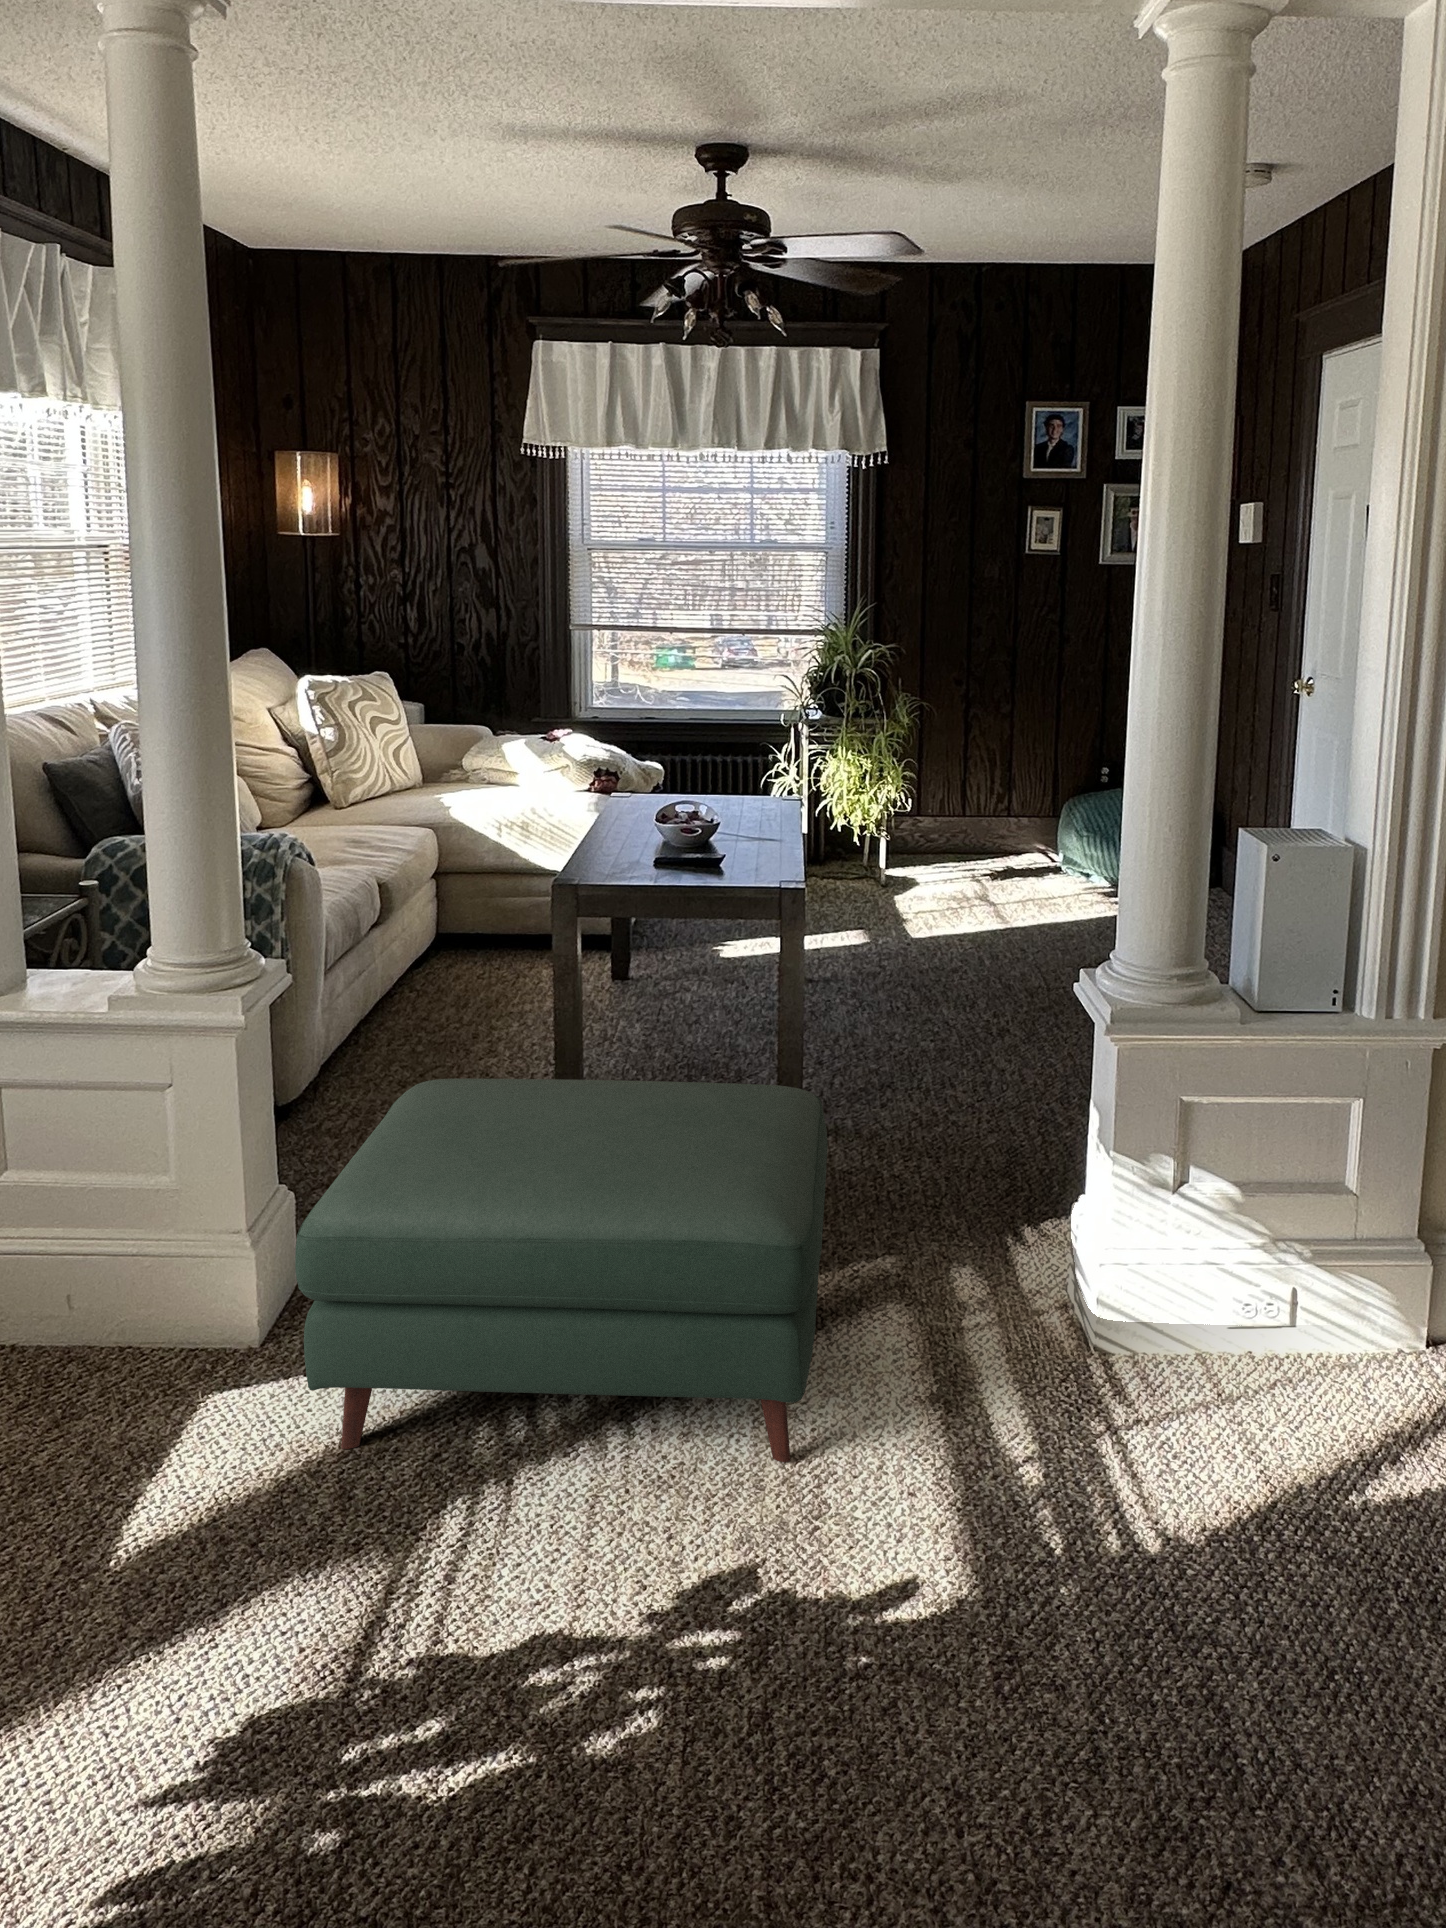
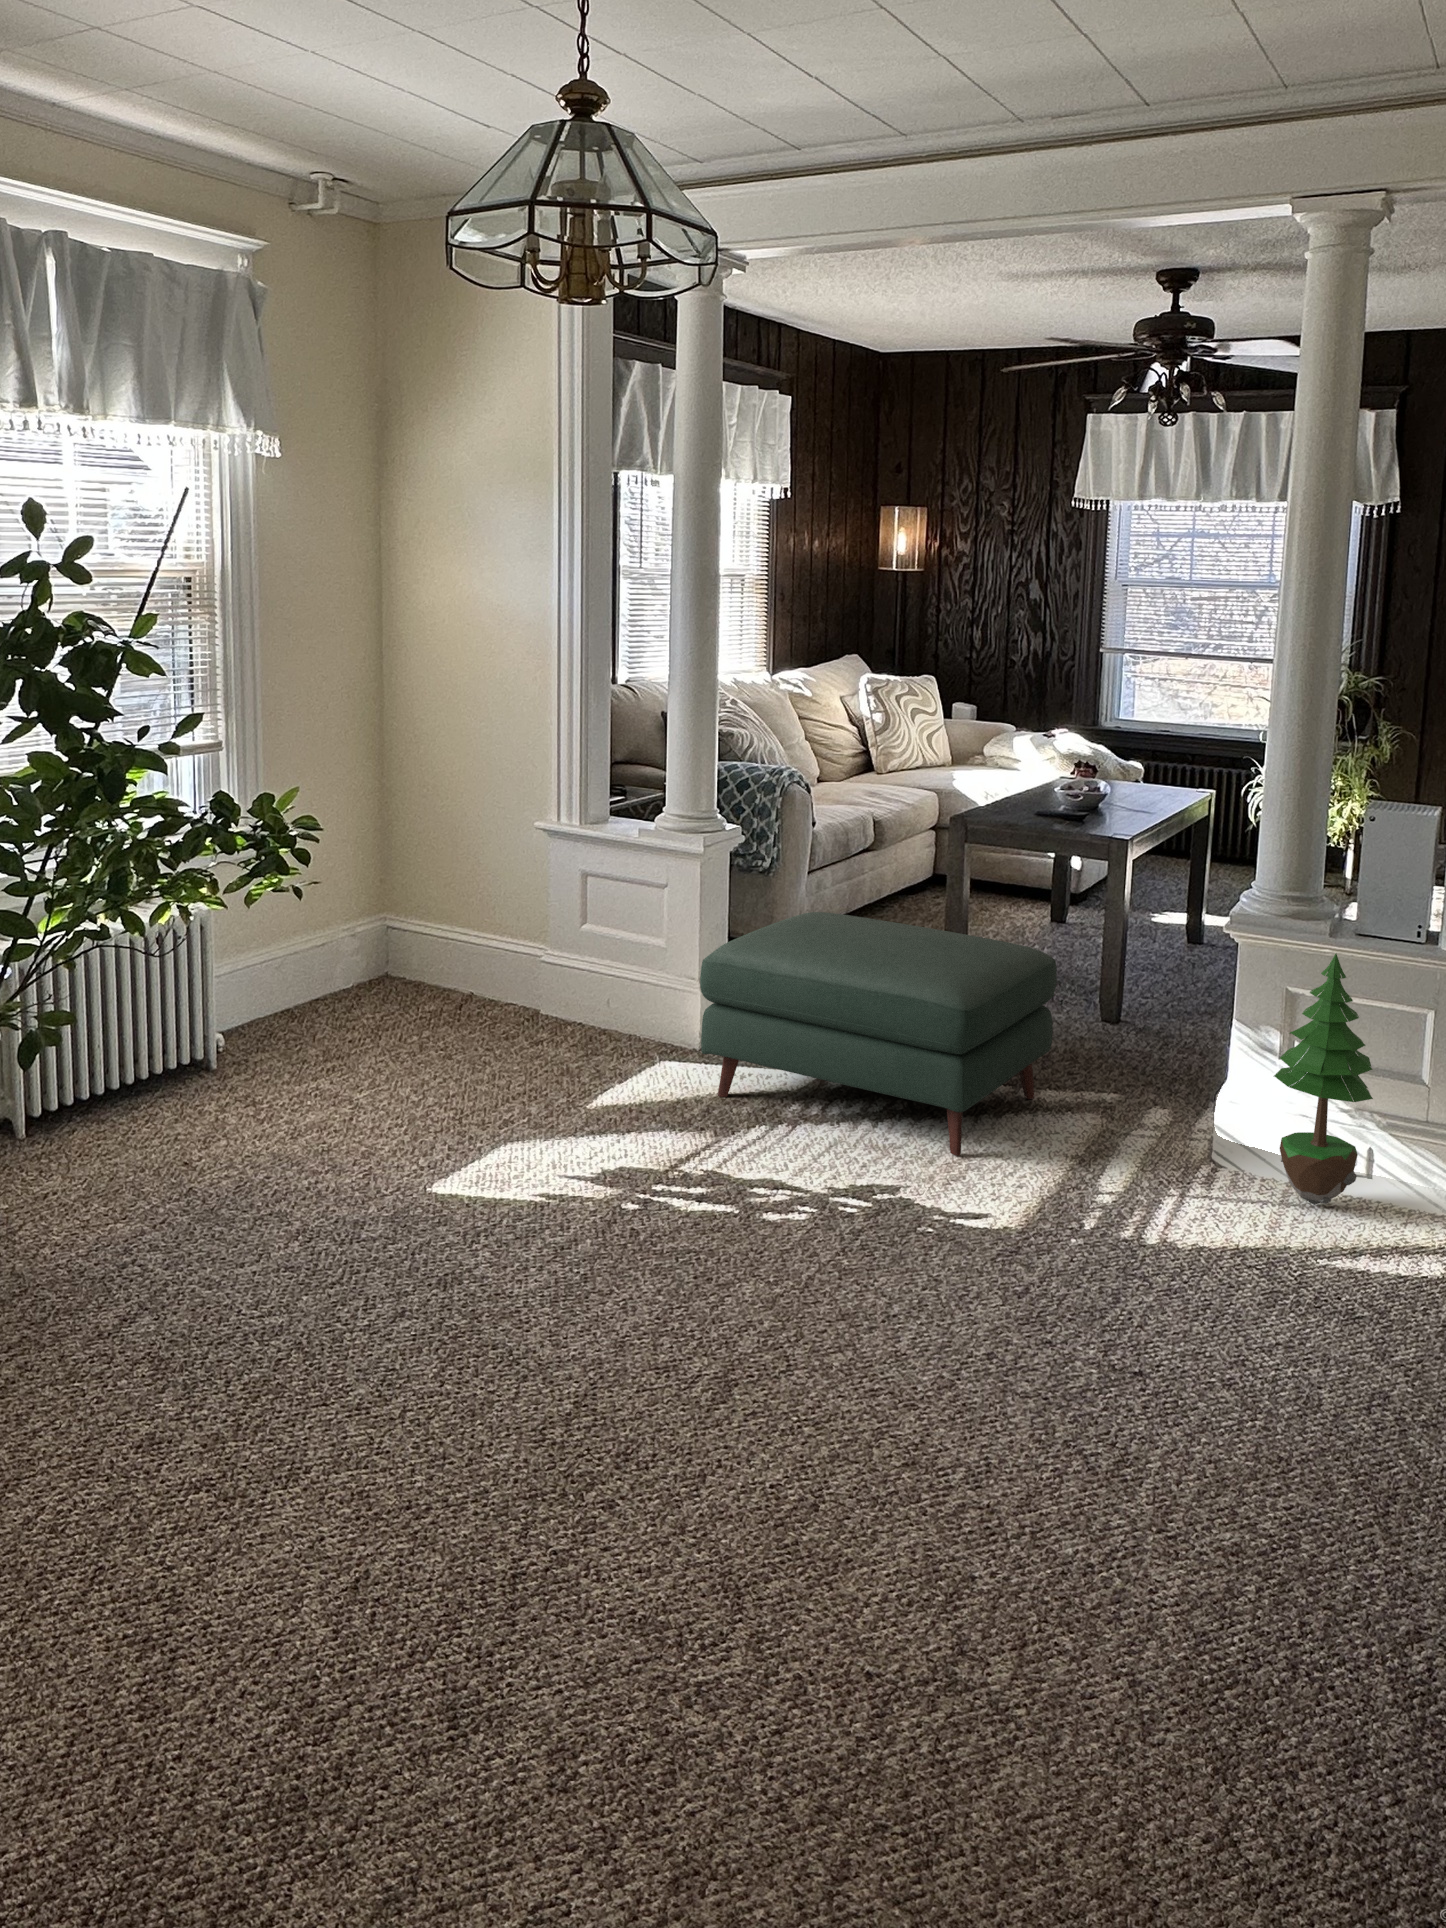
potted tree: none [1204,1055,1339,1393] -> present [1274,954,1373,1205]

